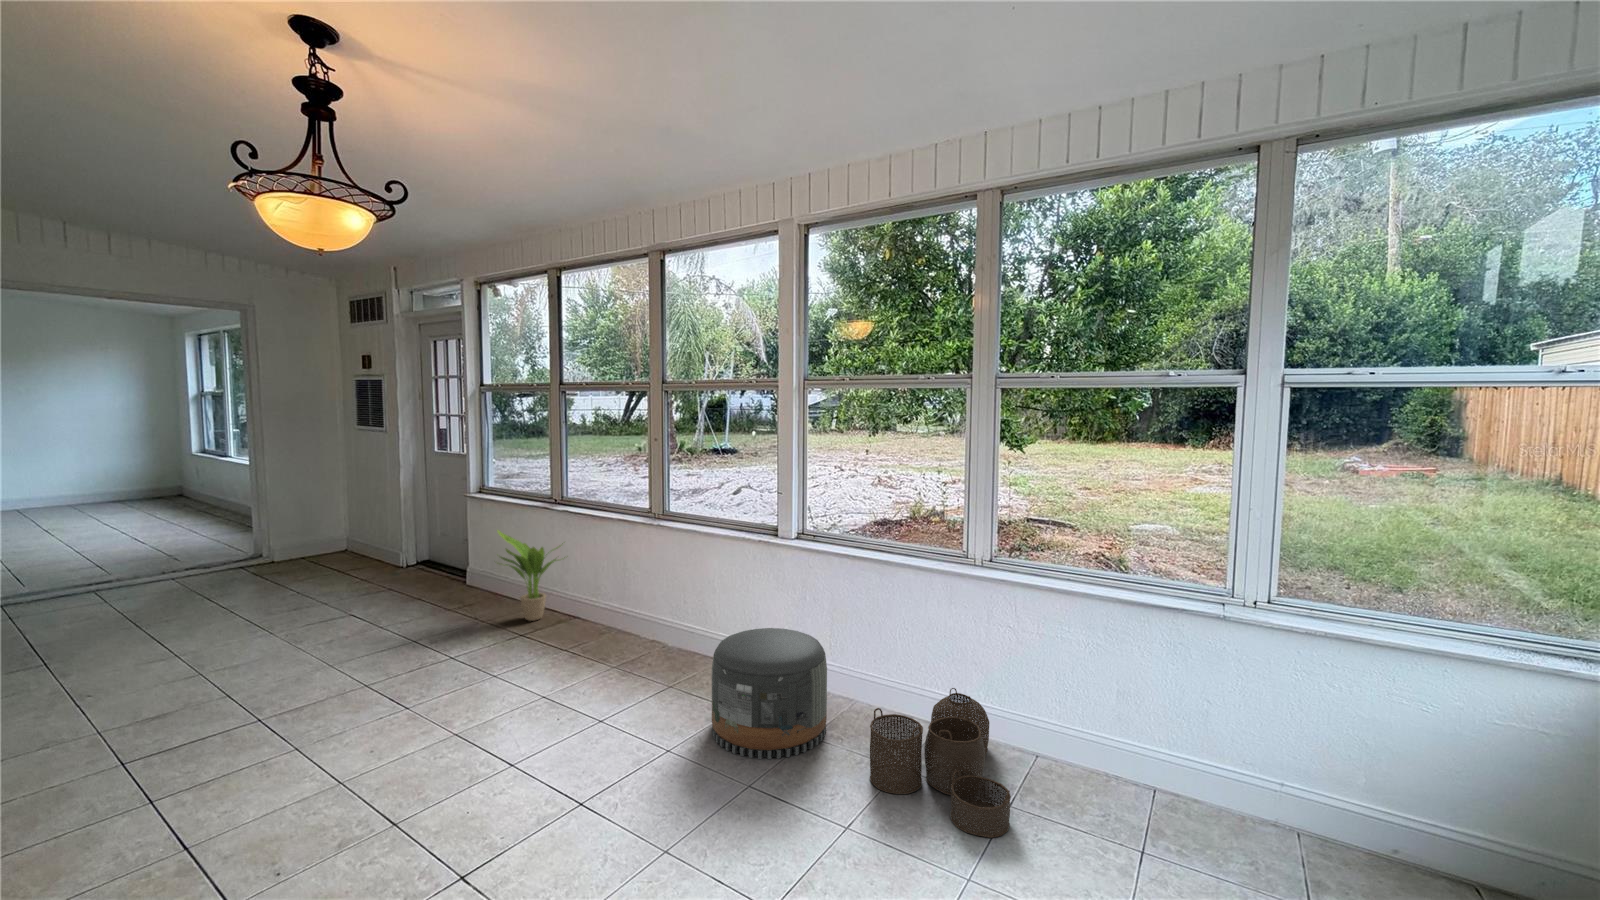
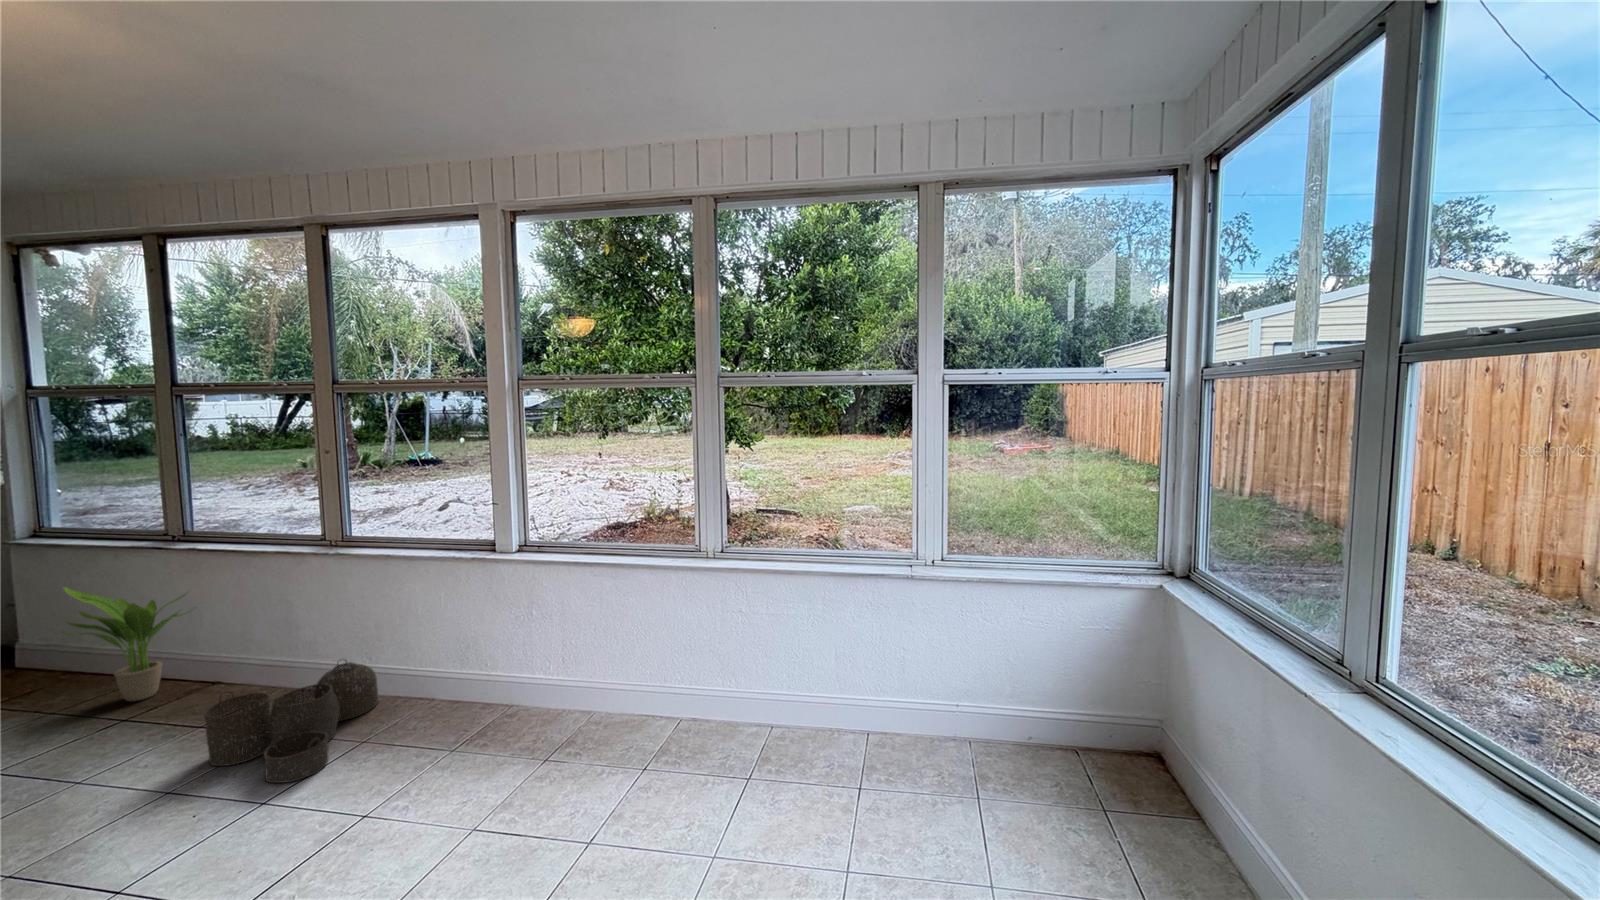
pouf: present [712,628,827,759] -> none [415,654,565,815]
woven basket: present [870,688,1011,838] -> present [203,660,378,783]

